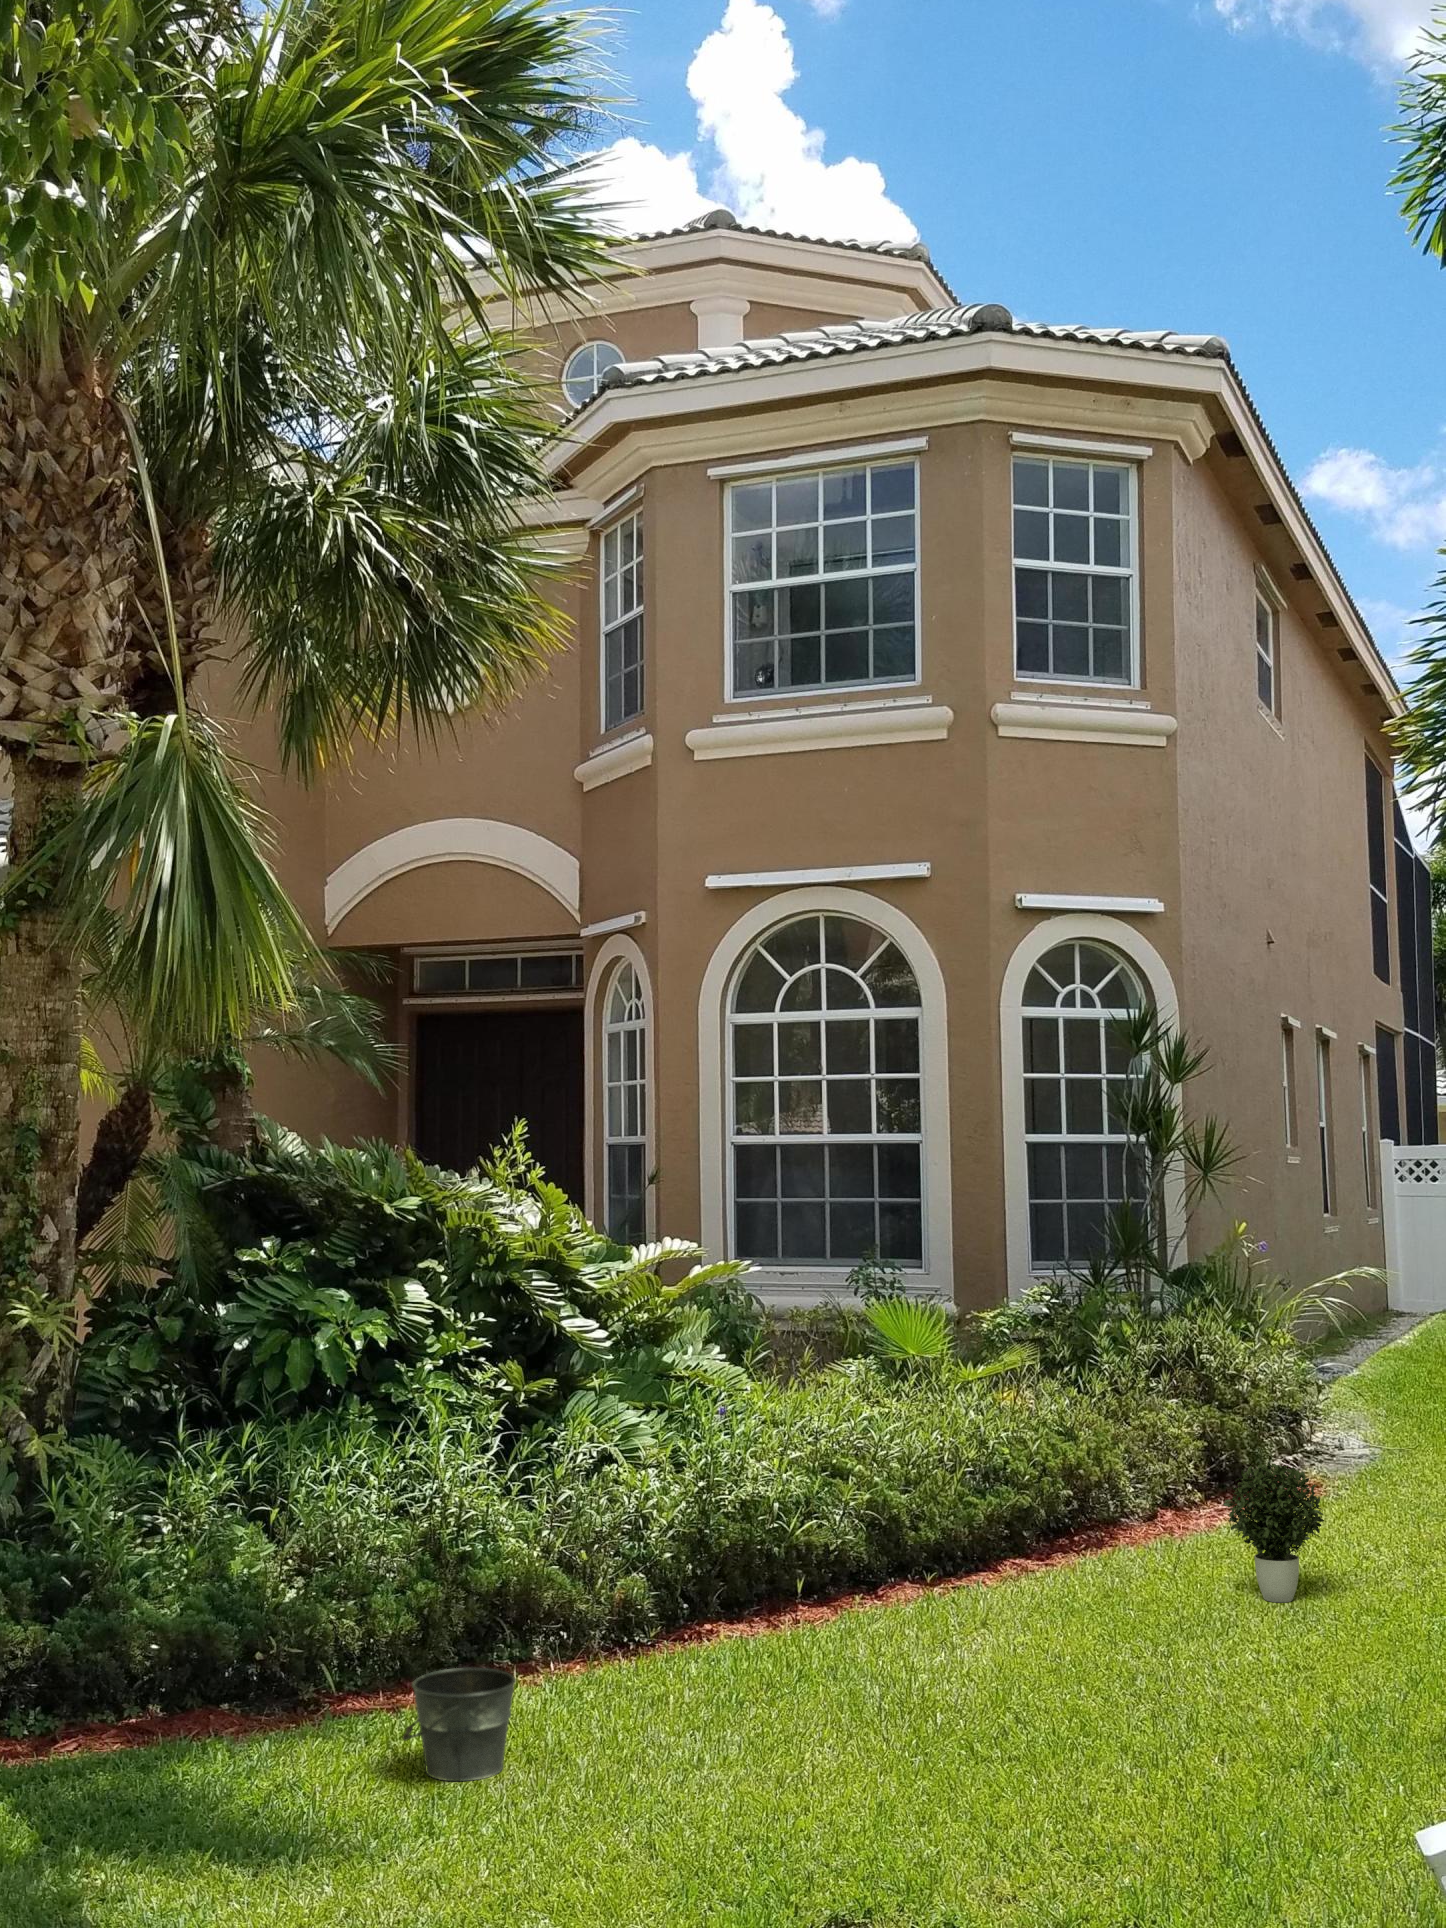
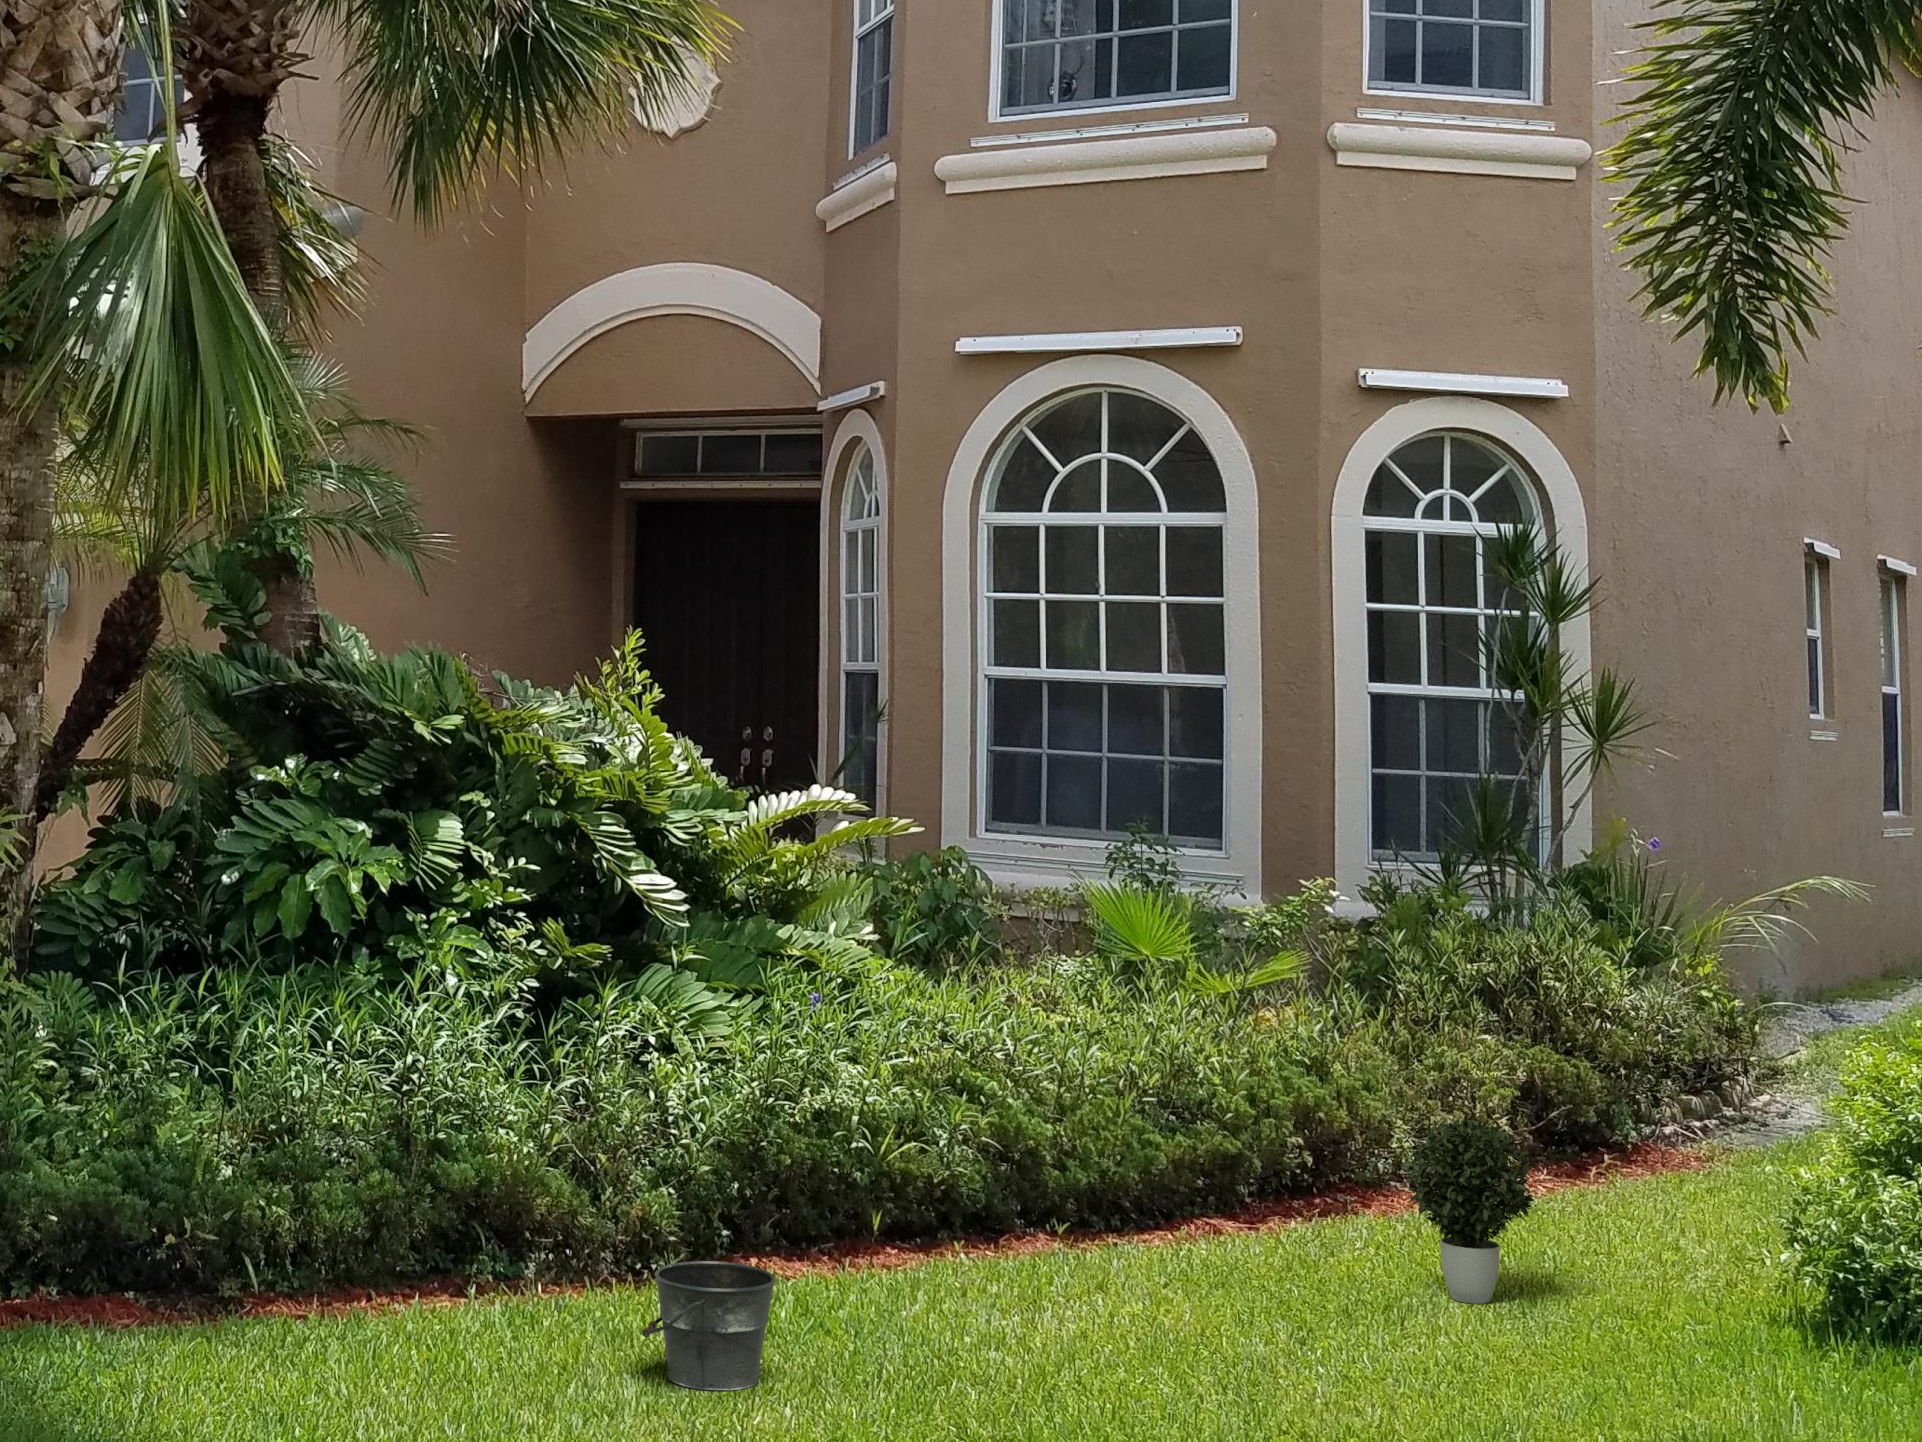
bucket: present [402,1668,516,1781] -> present [642,1261,776,1391]

